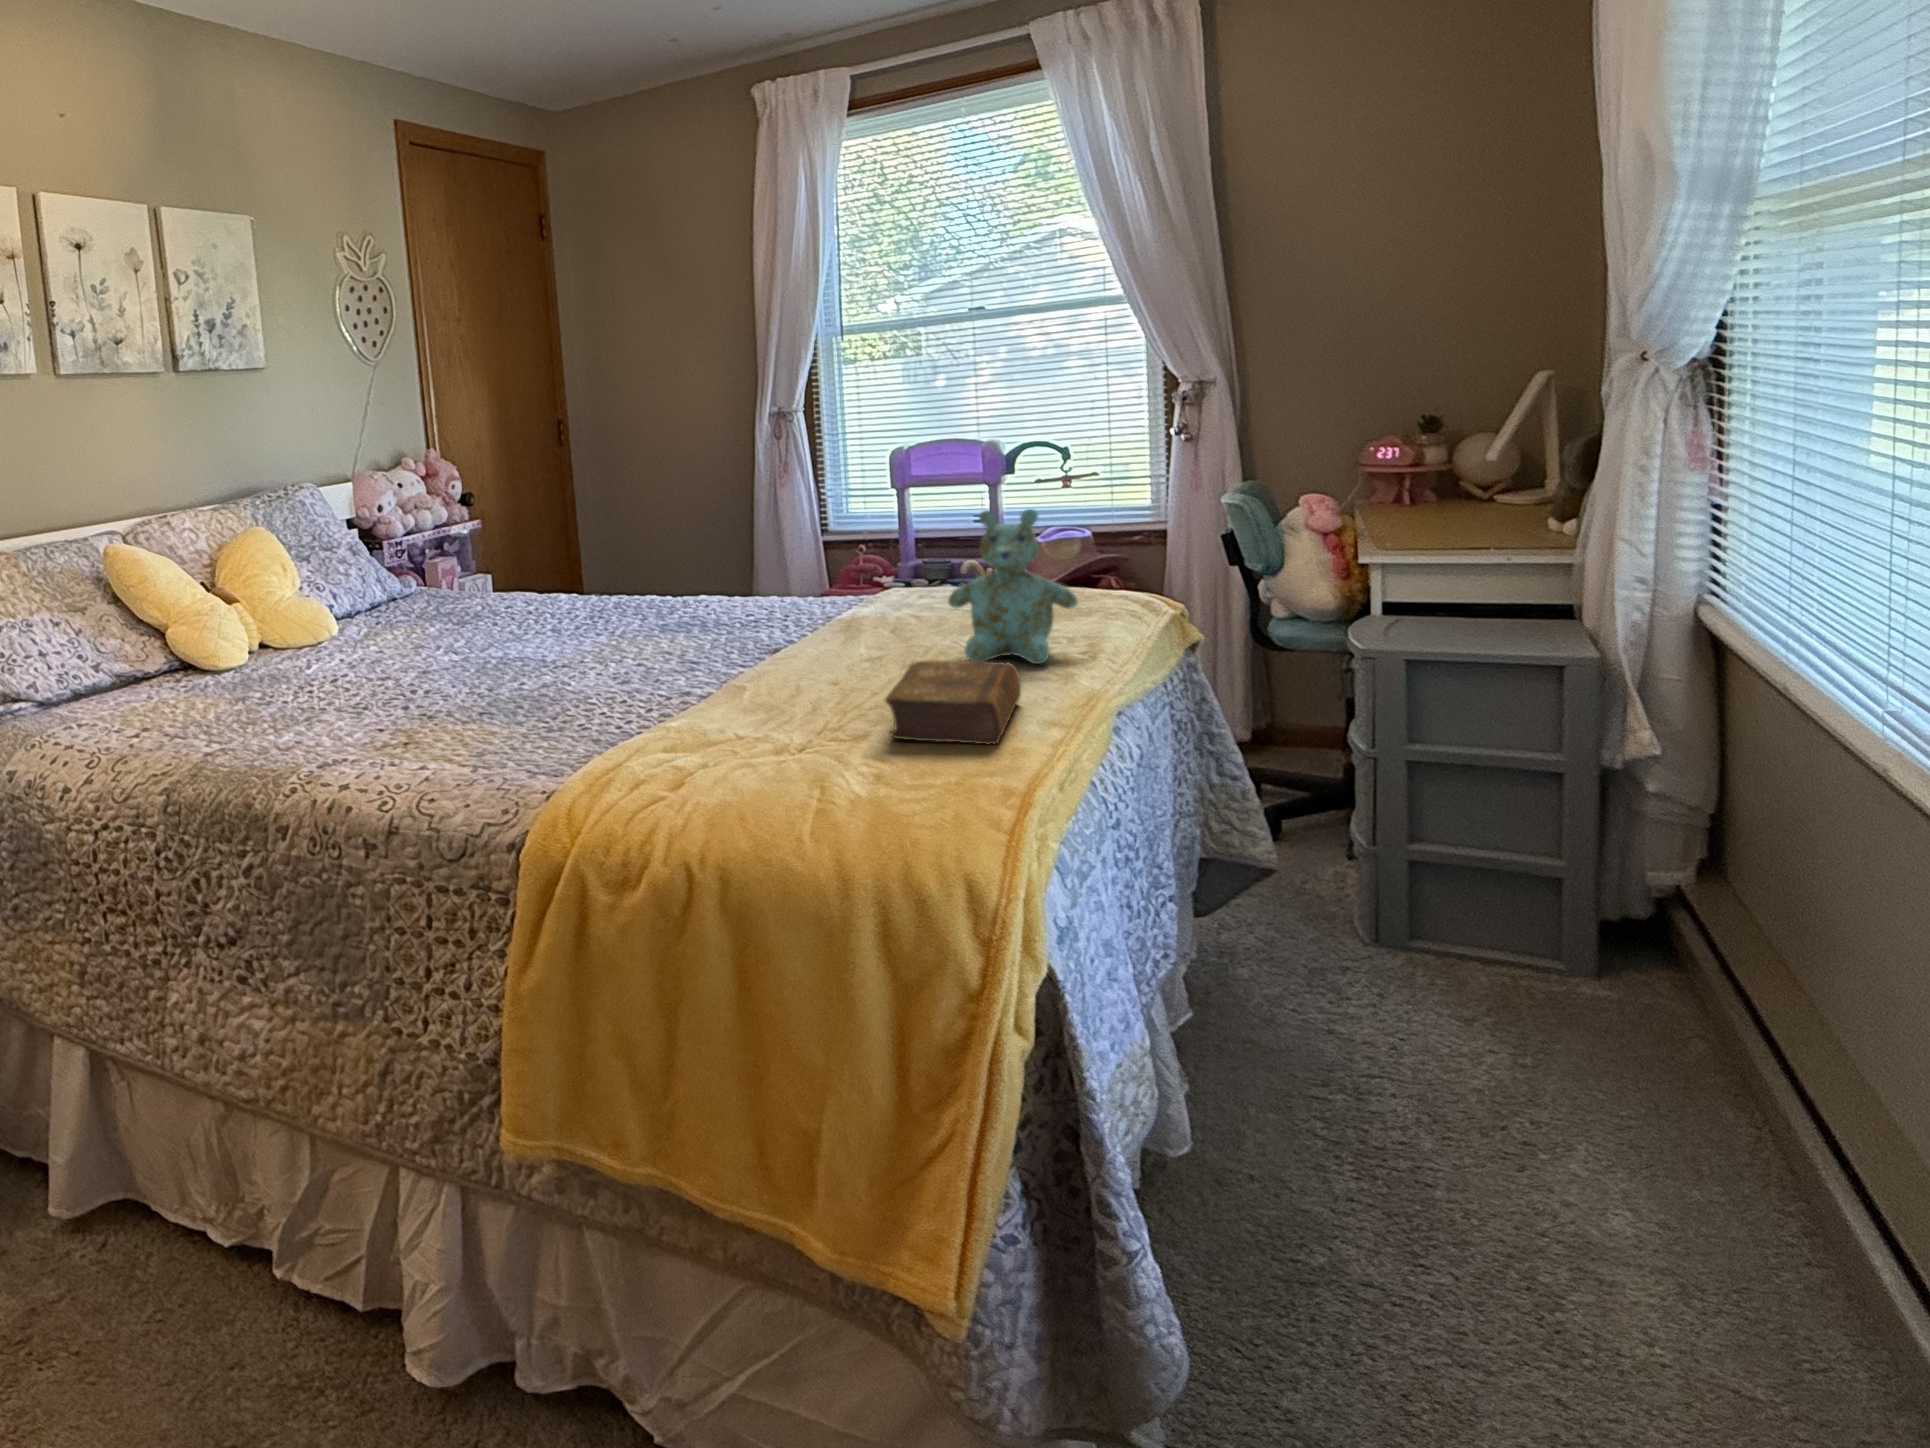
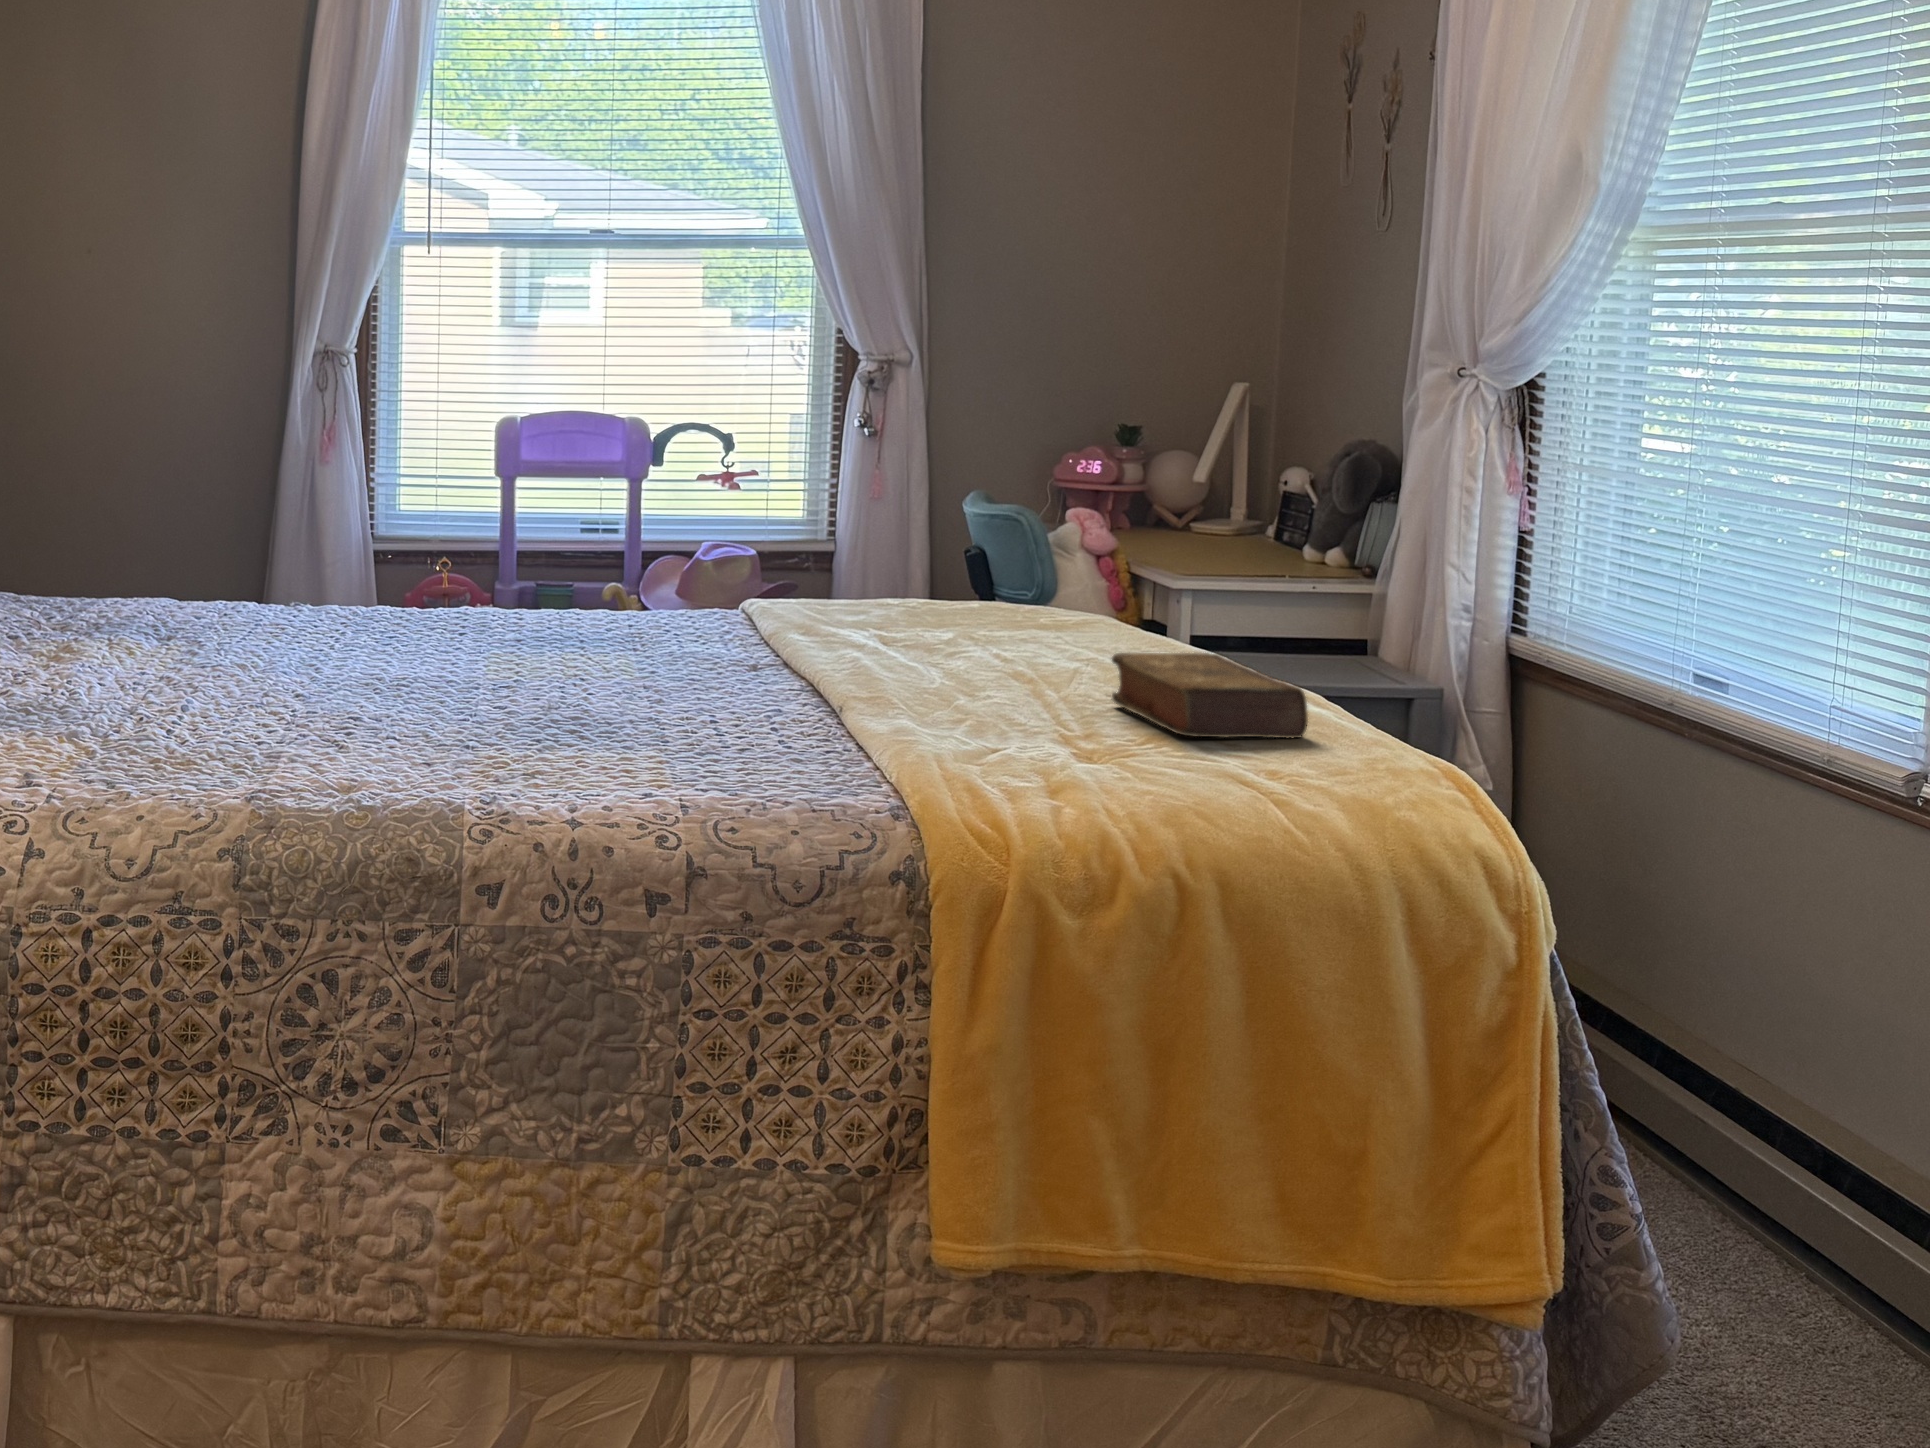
stuffed bear: present [948,509,1078,664] -> none [1011,482,1158,668]

